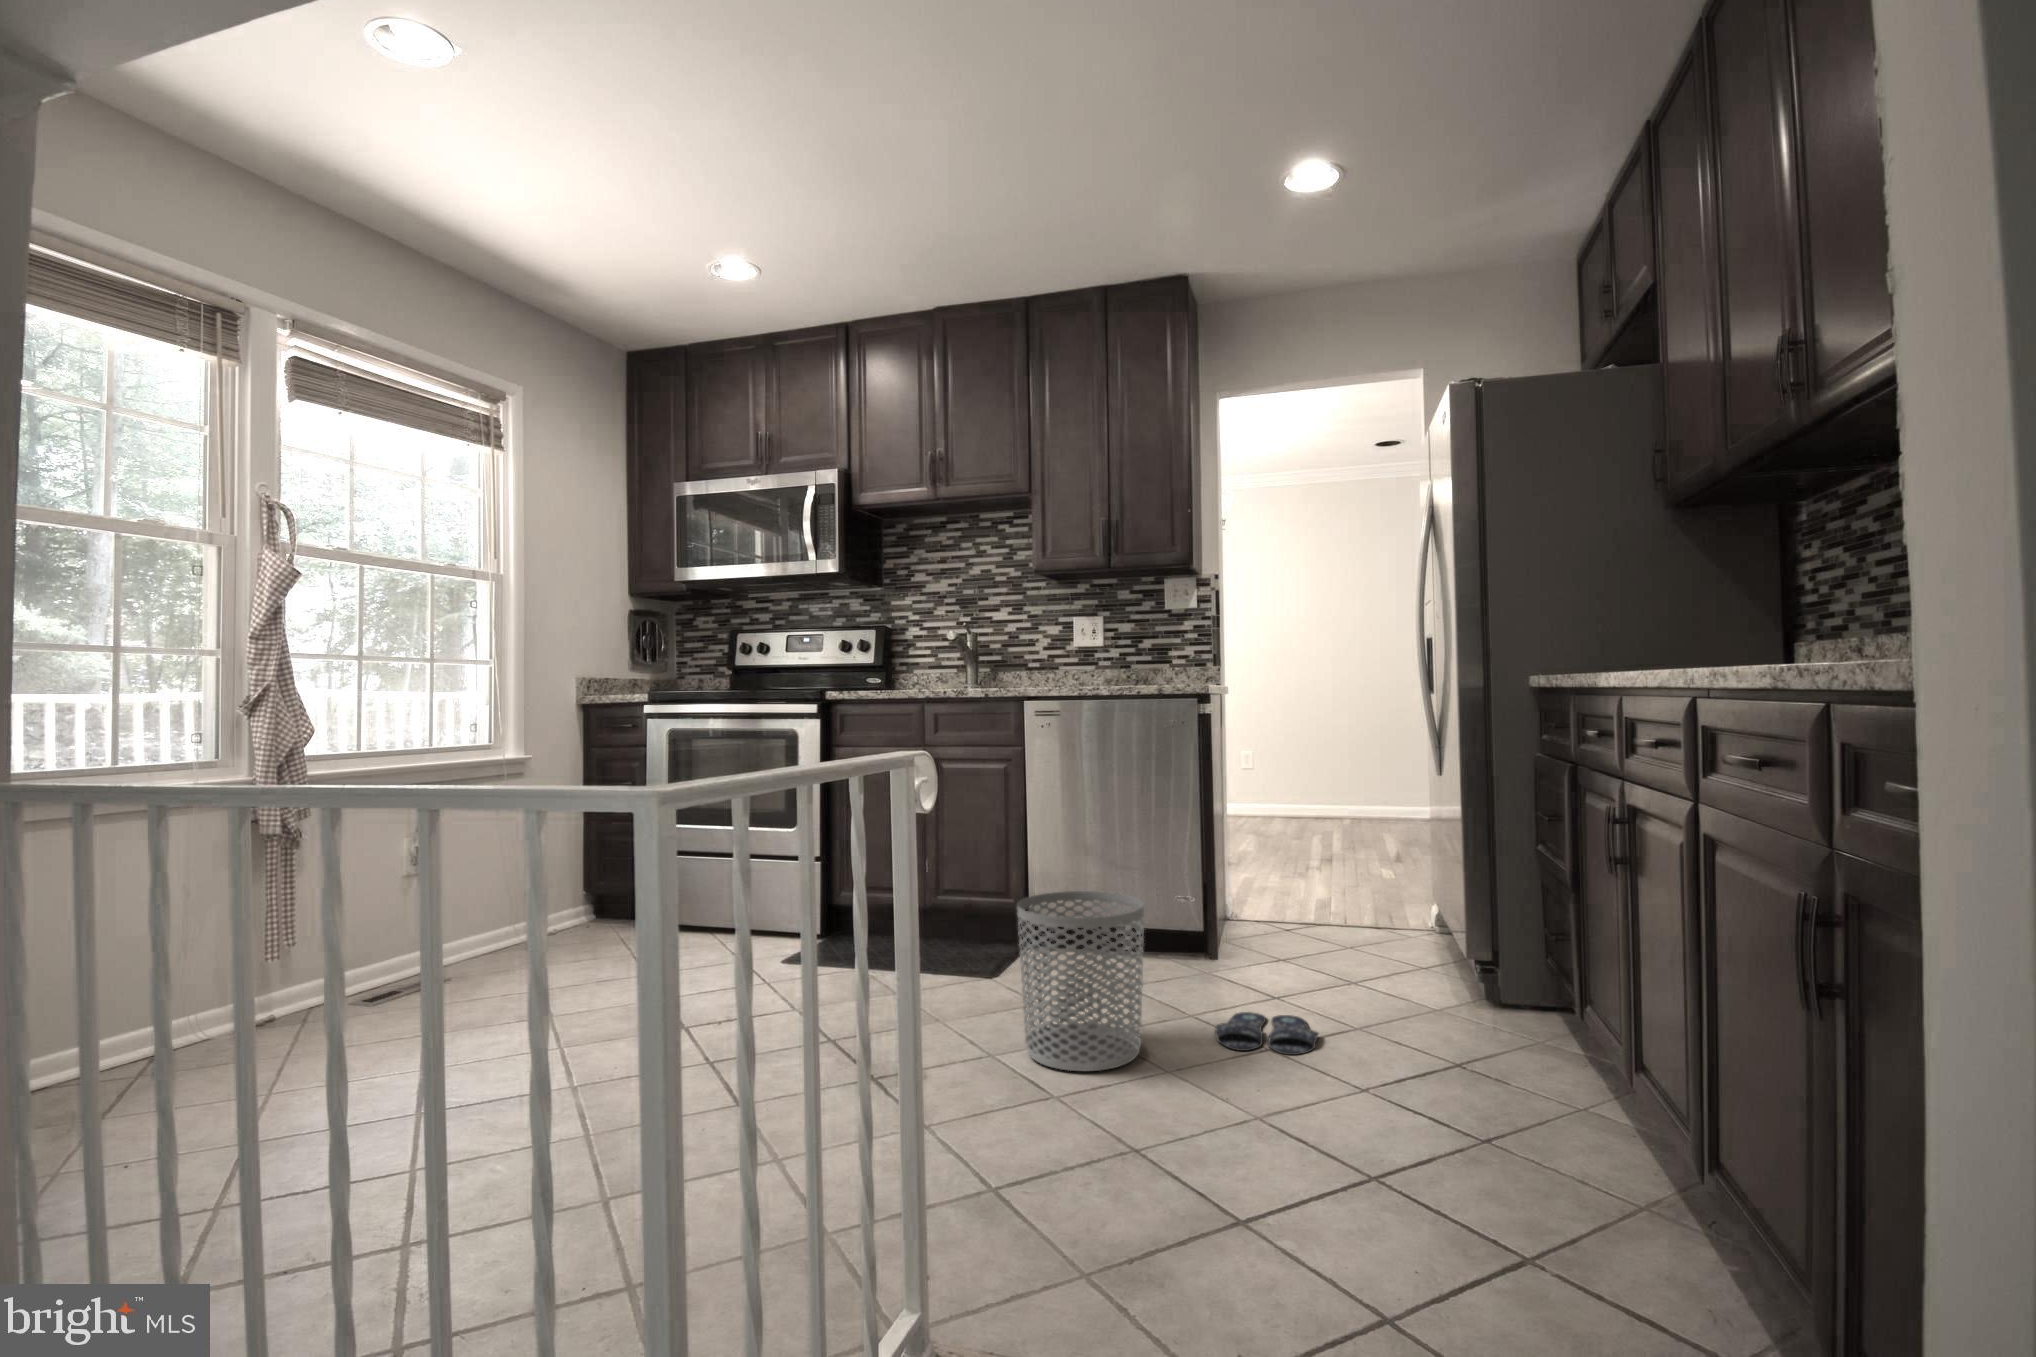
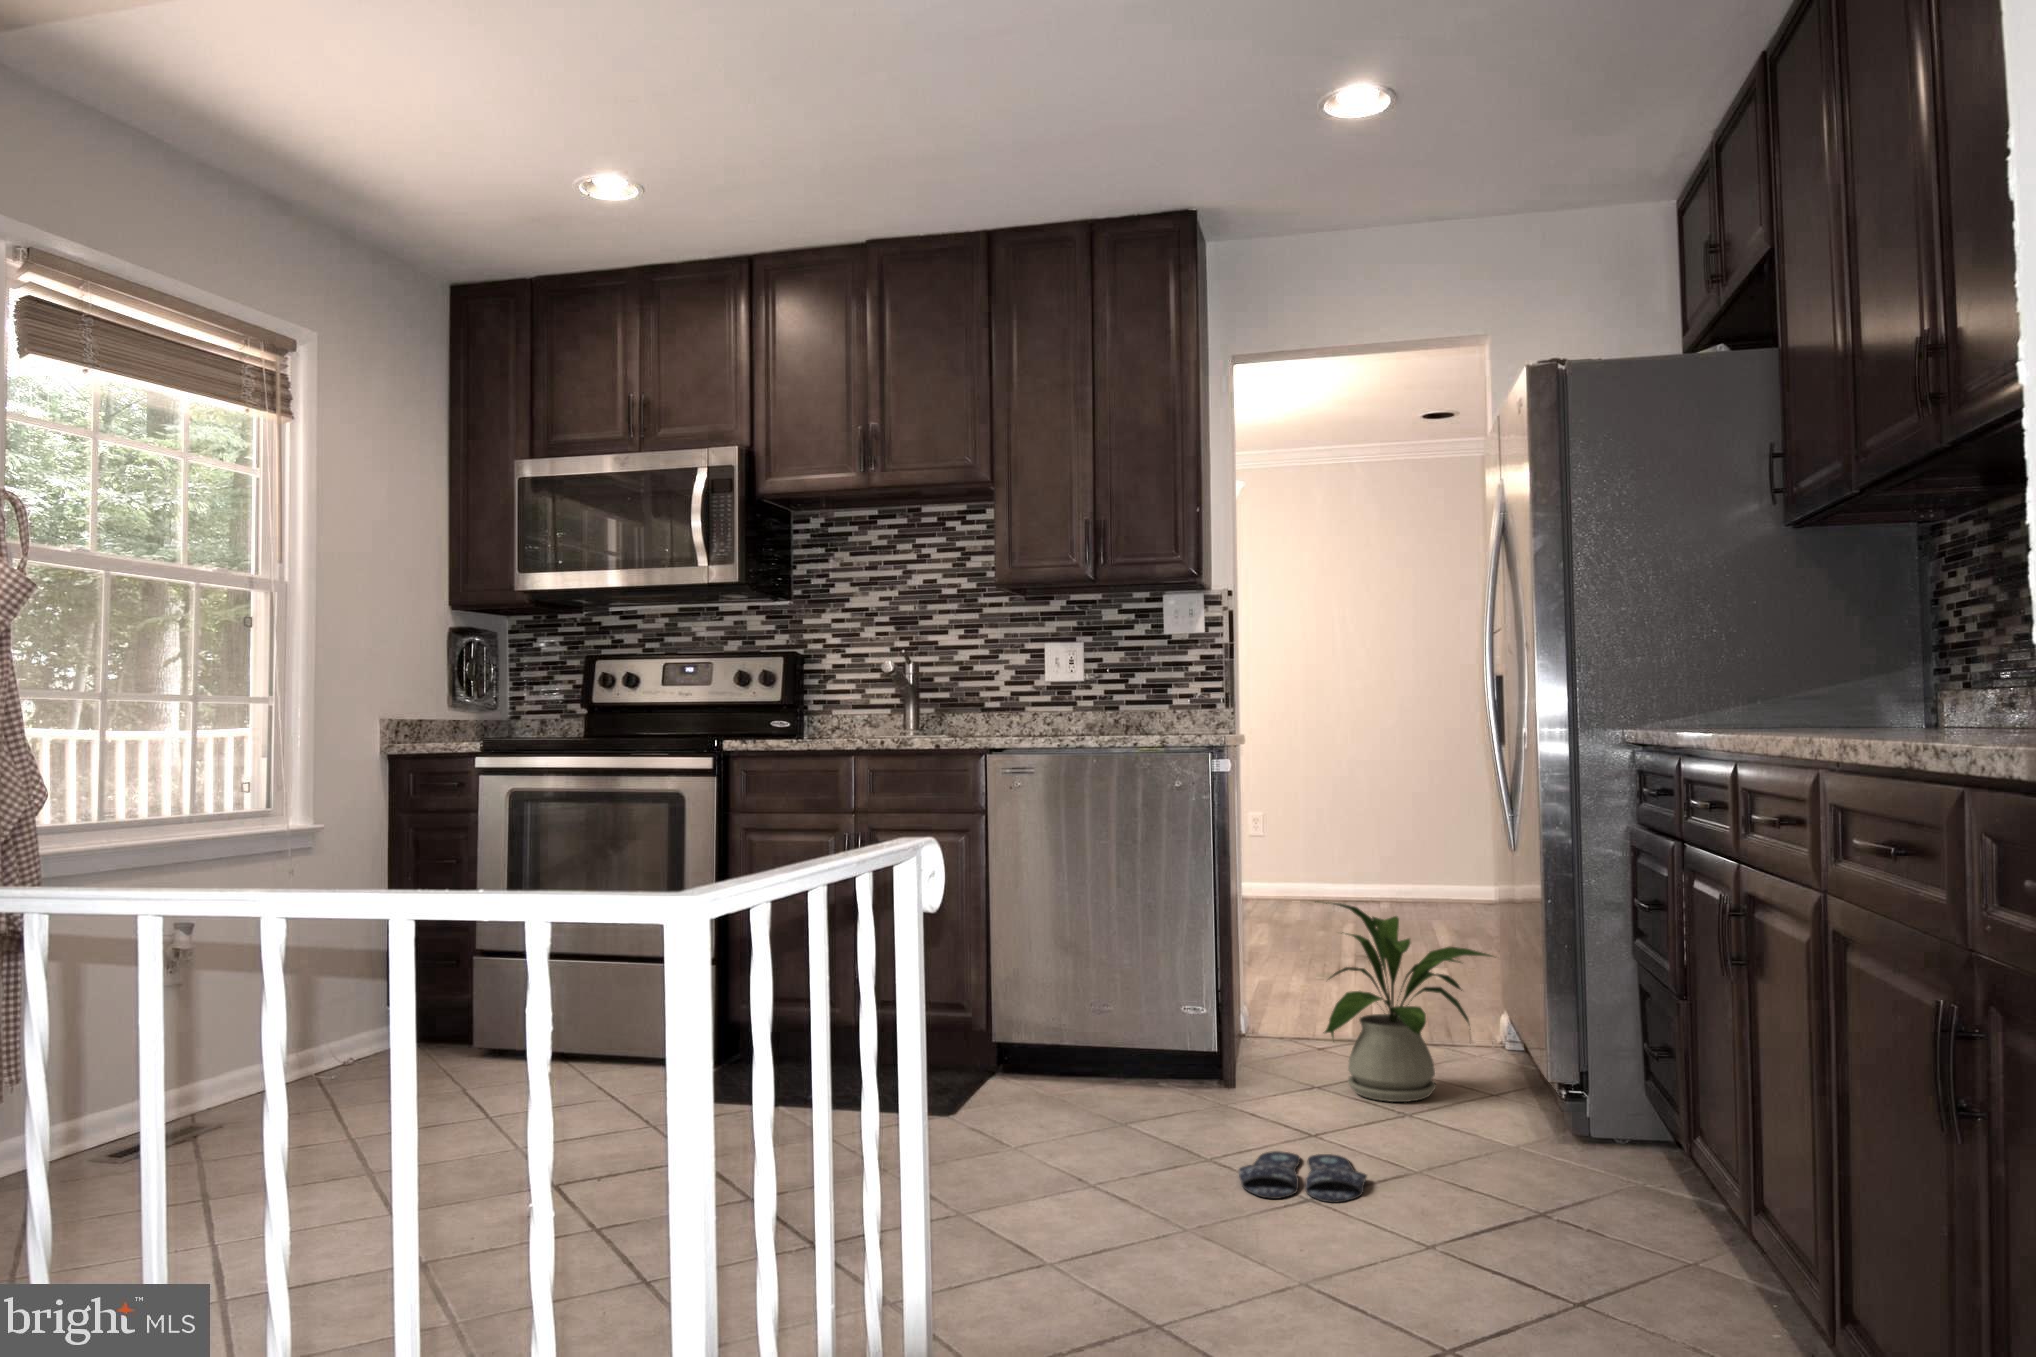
house plant: none [1280,815,1430,974] -> present [1325,903,1492,1102]
waste bin: present [1017,891,1144,1071] -> none [994,1000,1153,1227]

